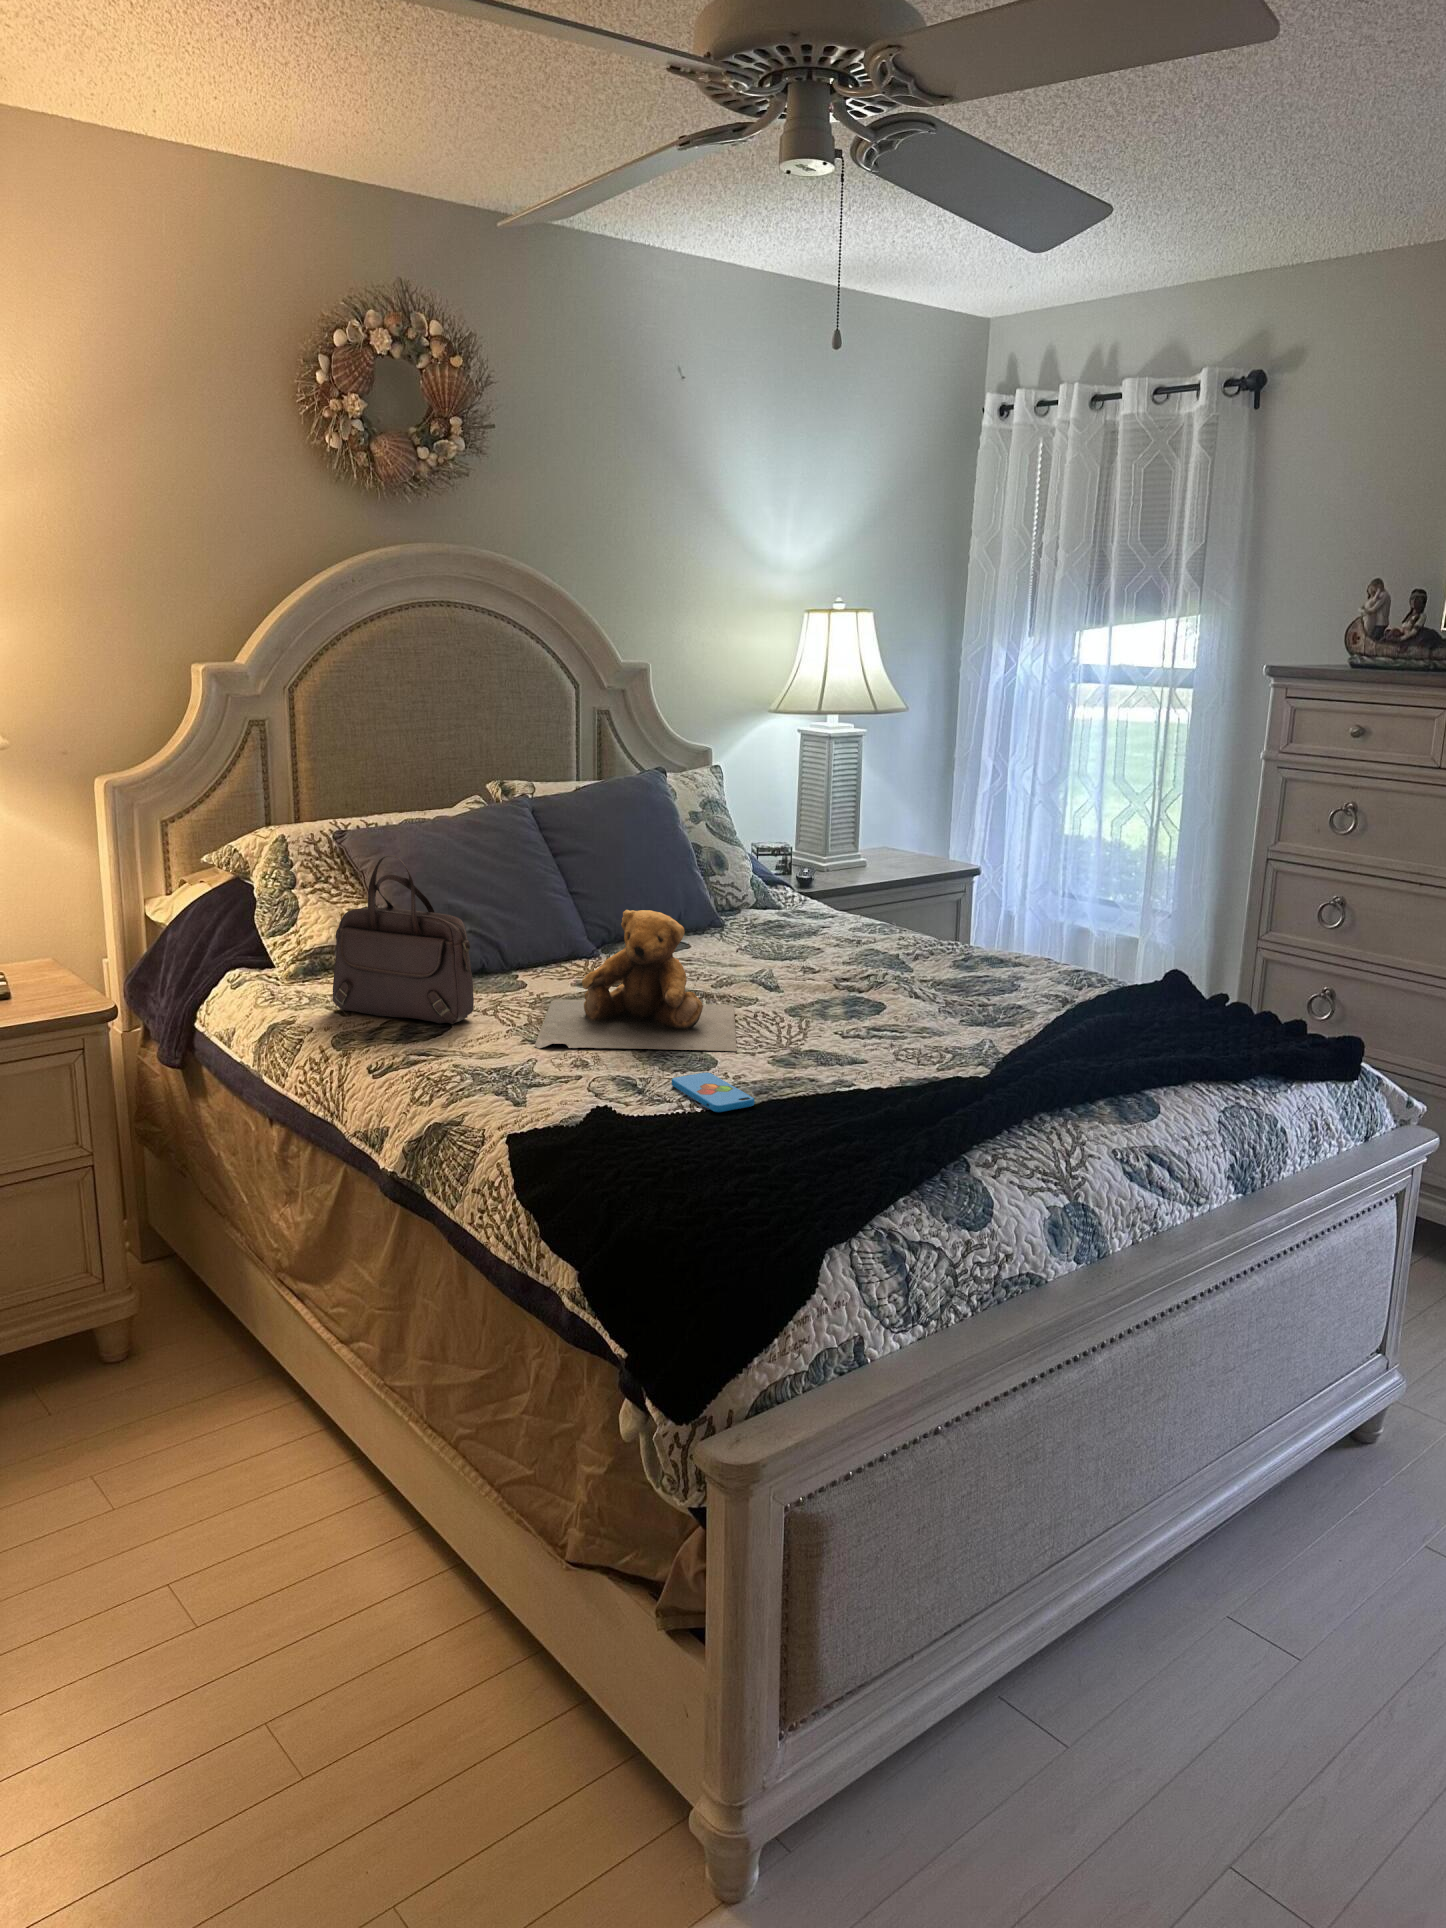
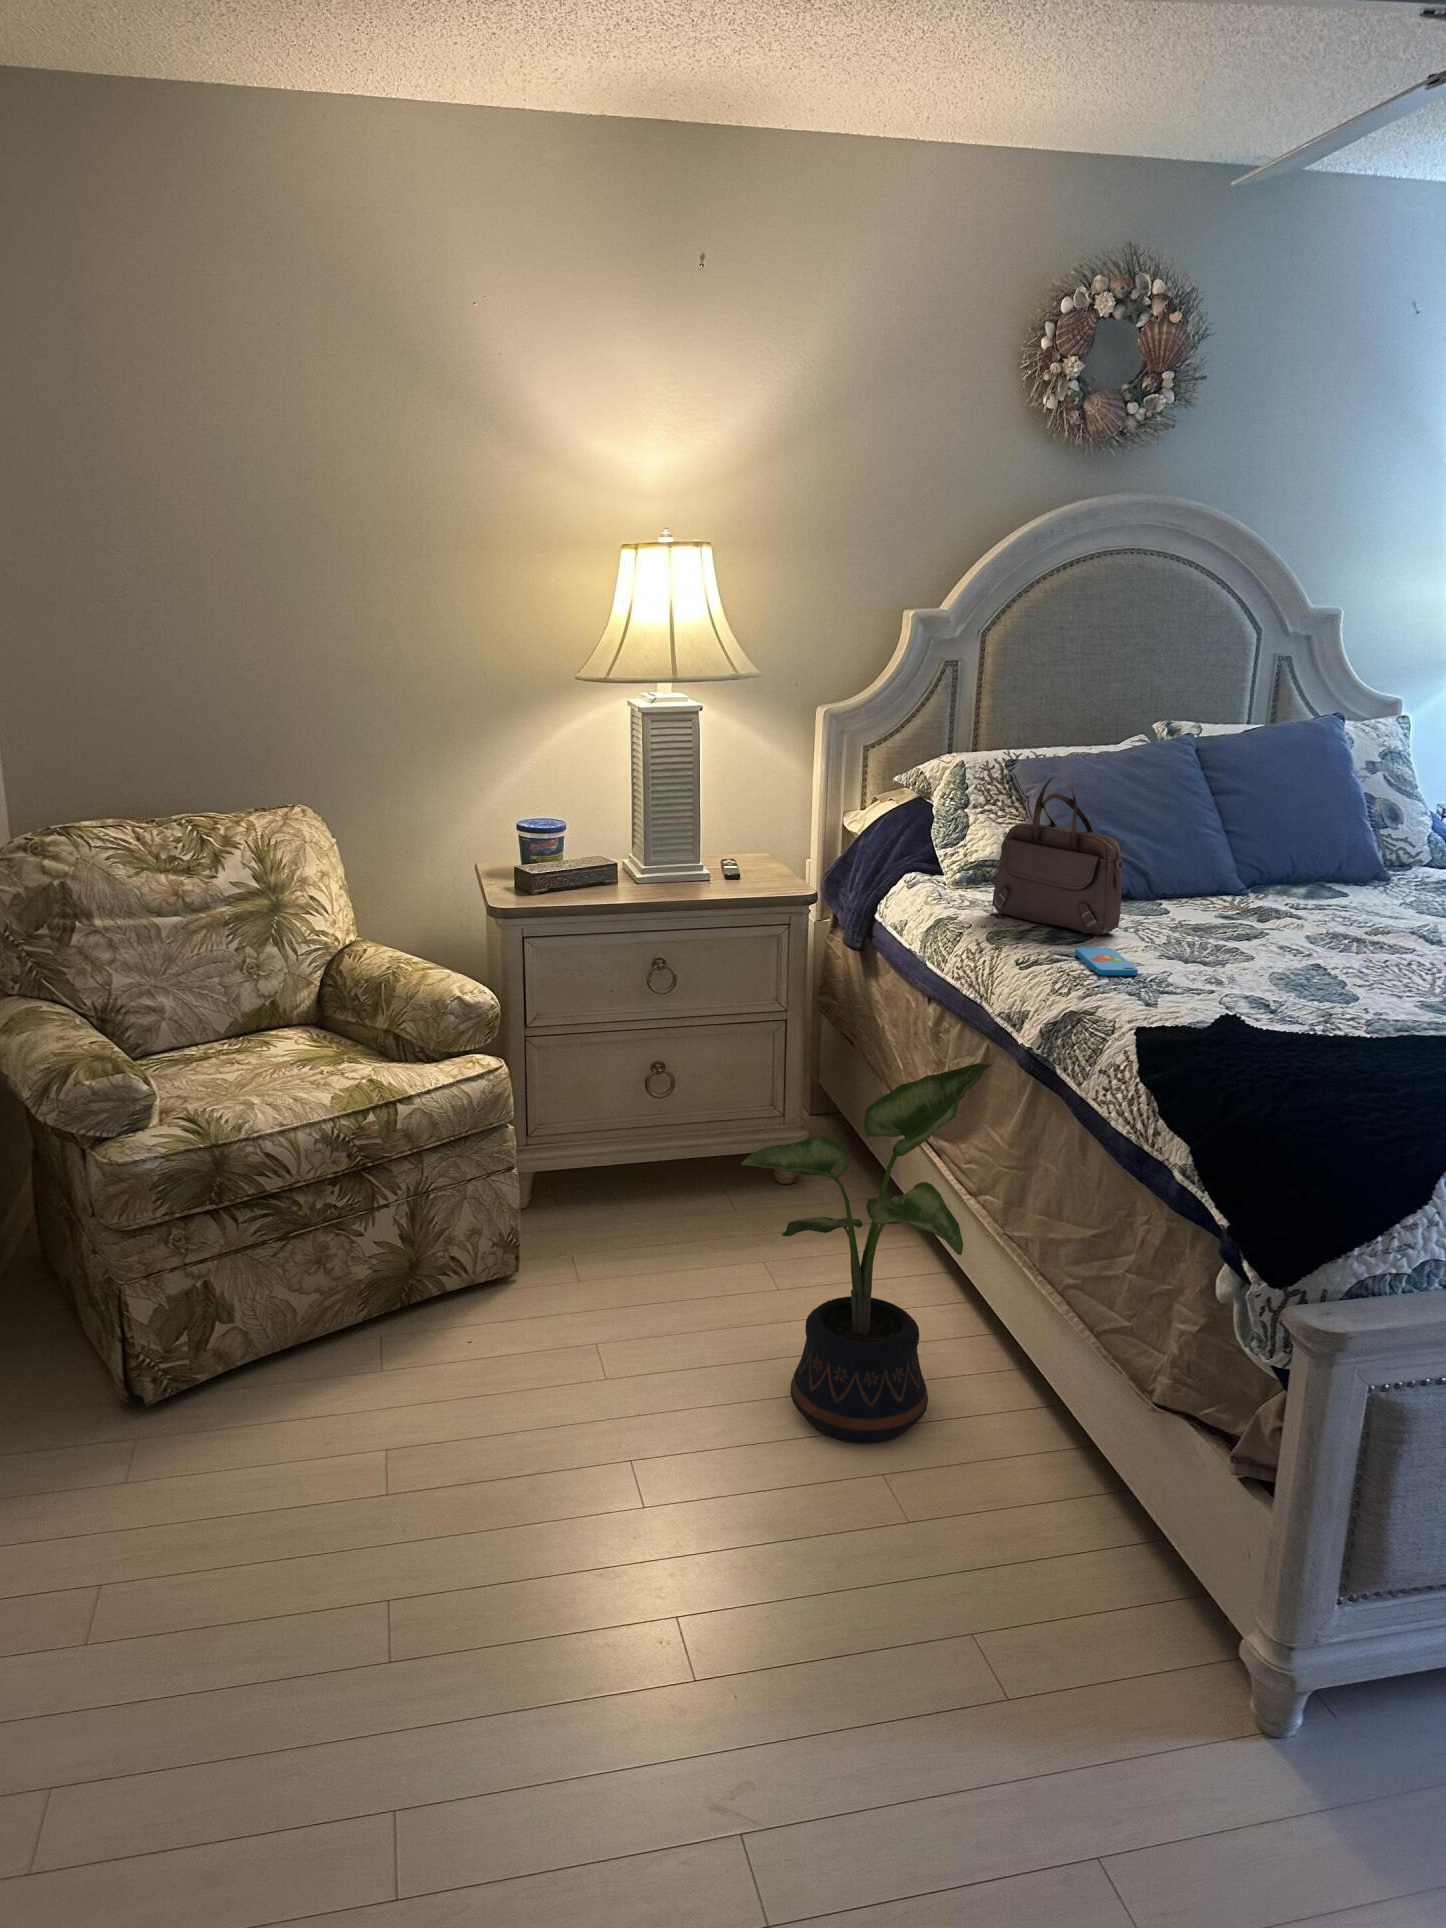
teddy bear: present [535,910,737,1051] -> none [1173,845,1386,992]
smartphone: present [672,1073,755,1112] -> present [1075,948,1138,976]
potted plant: none [41,1196,350,1688] -> present [741,1063,991,1443]

